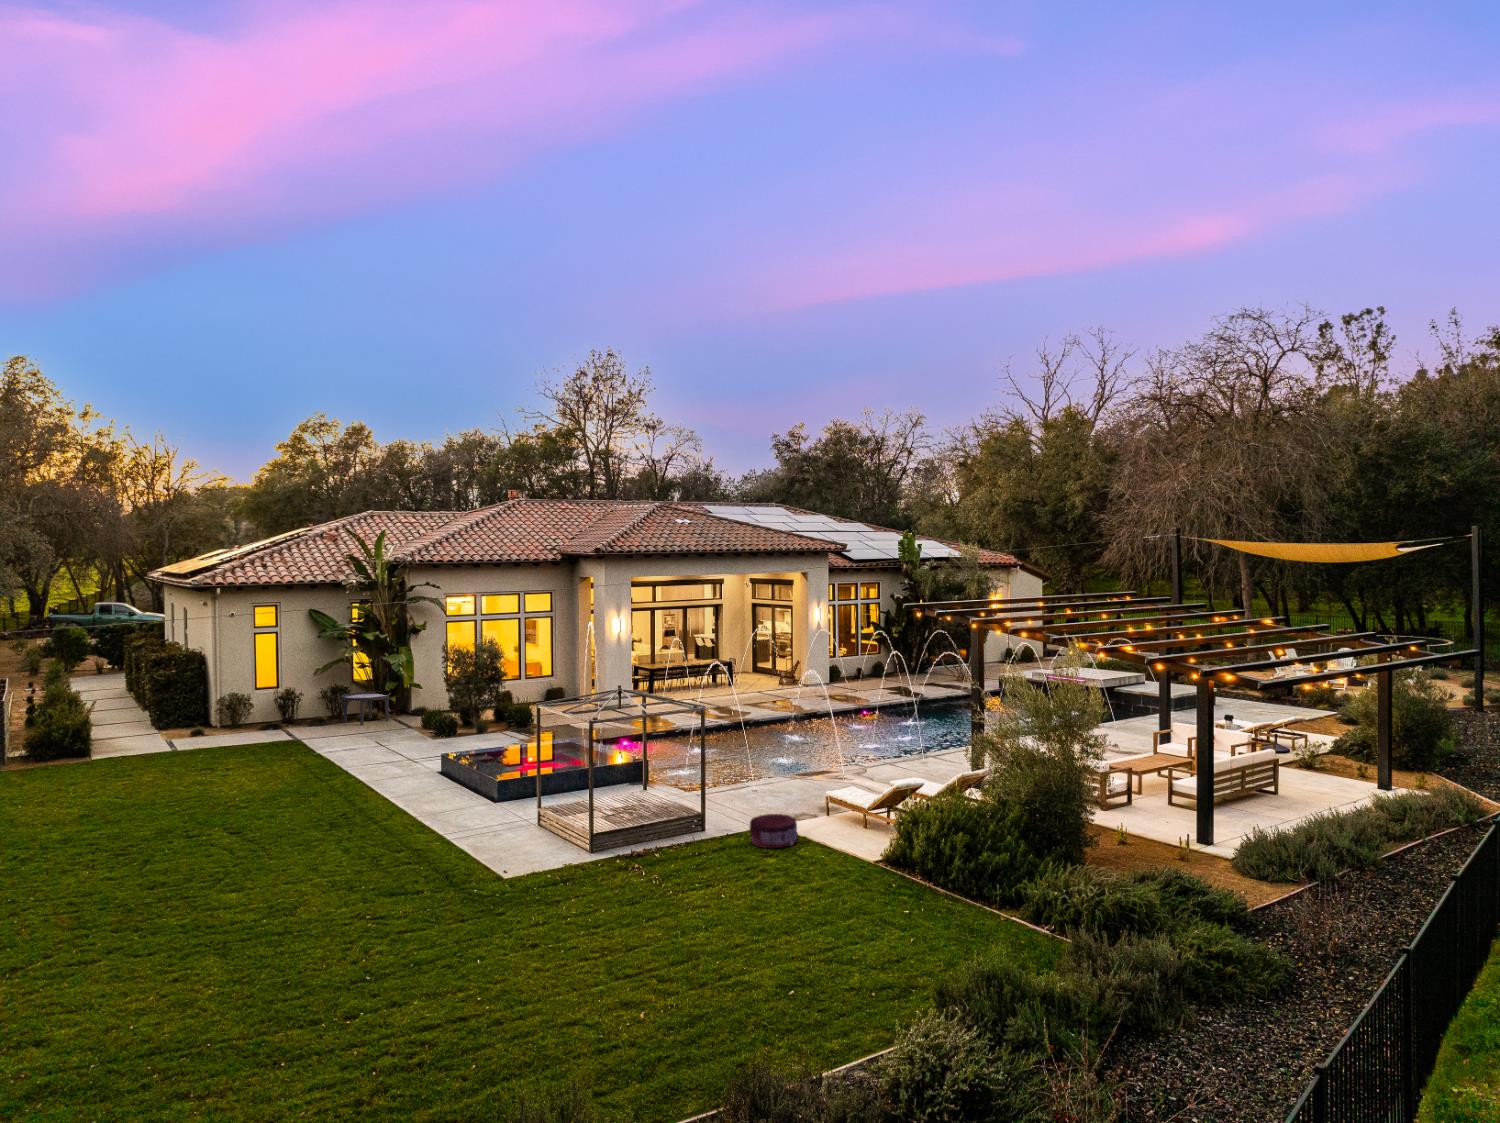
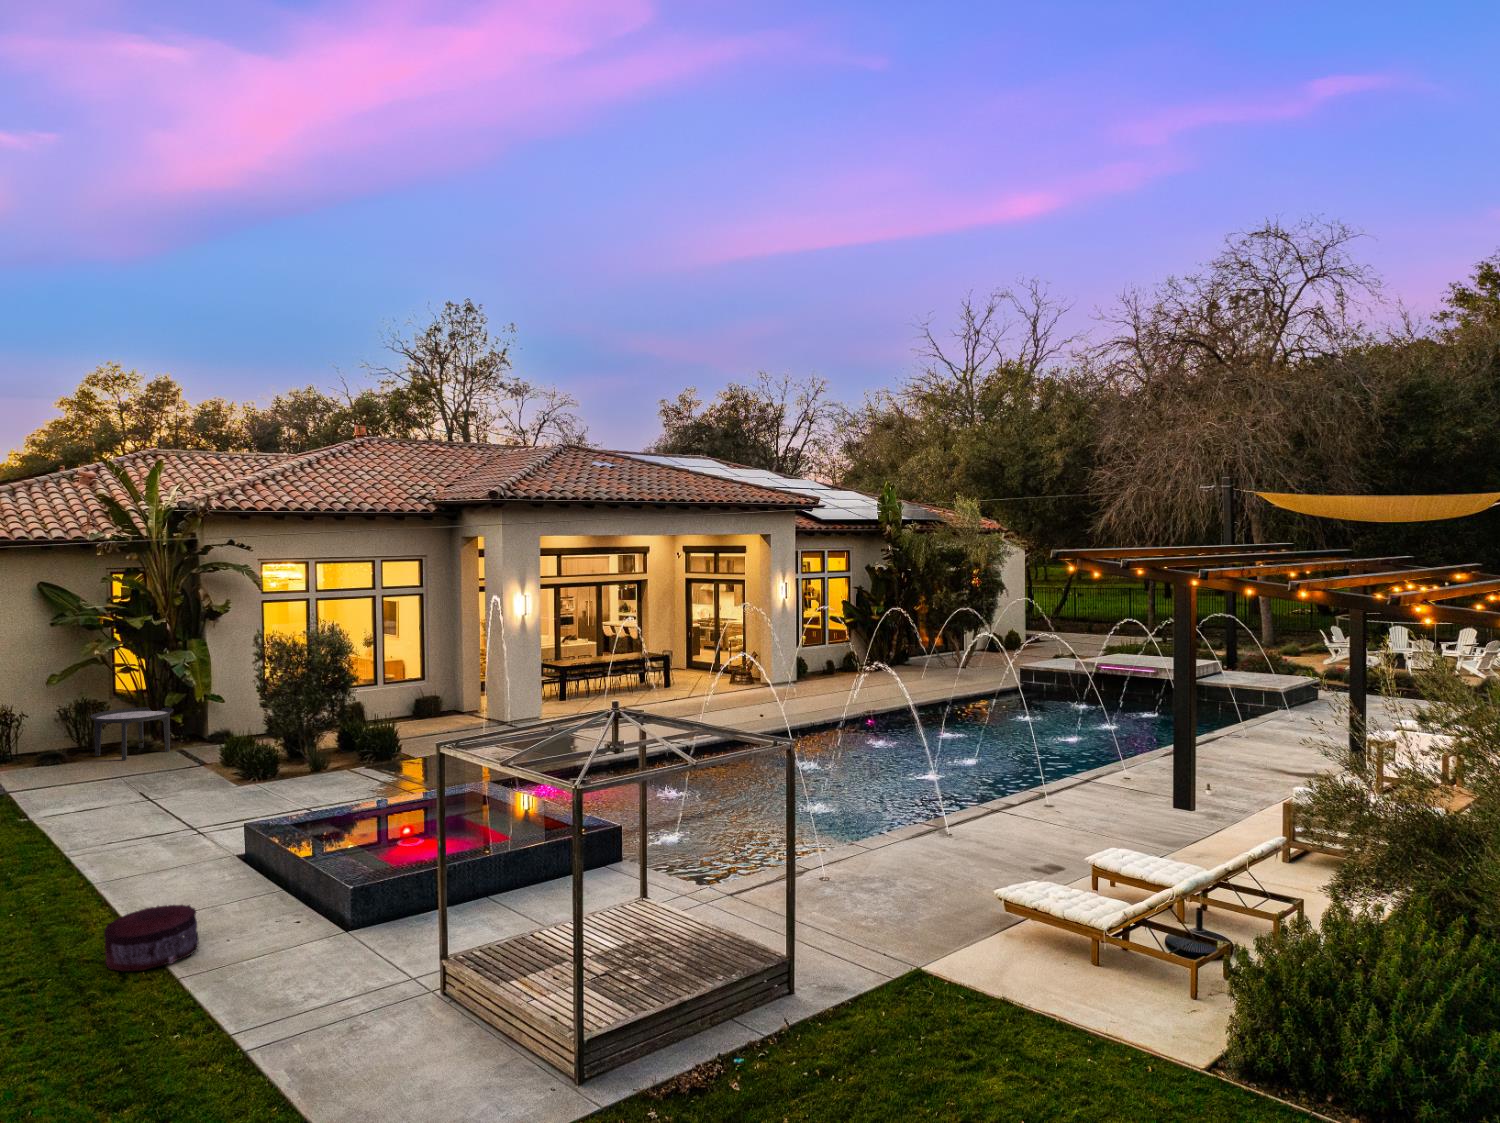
pouf: present [750,814,798,848] -> present [104,905,199,971]

